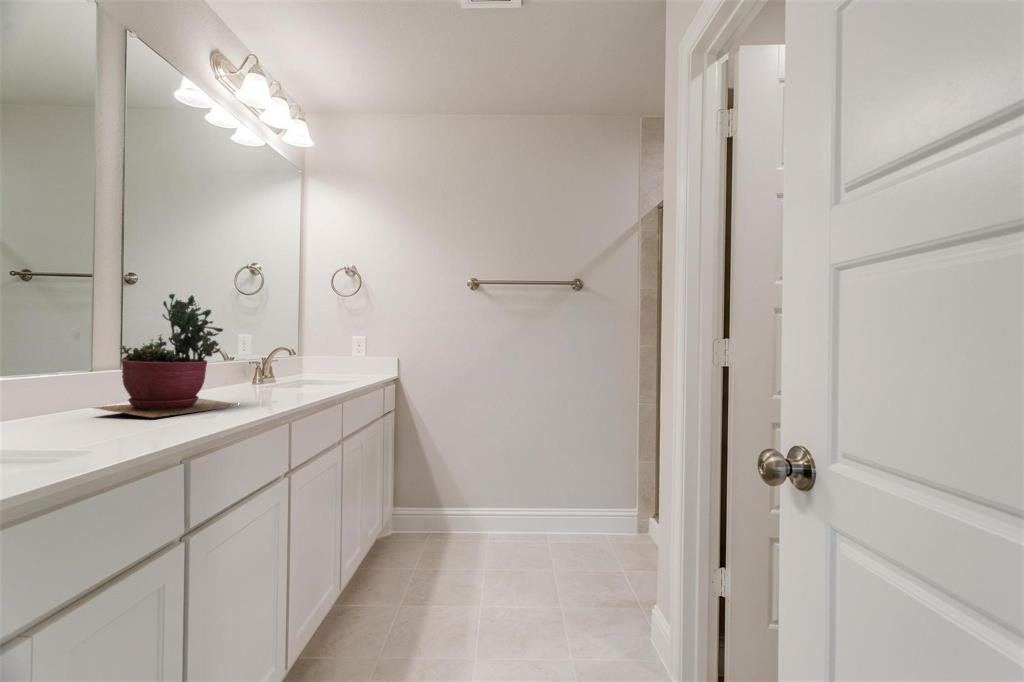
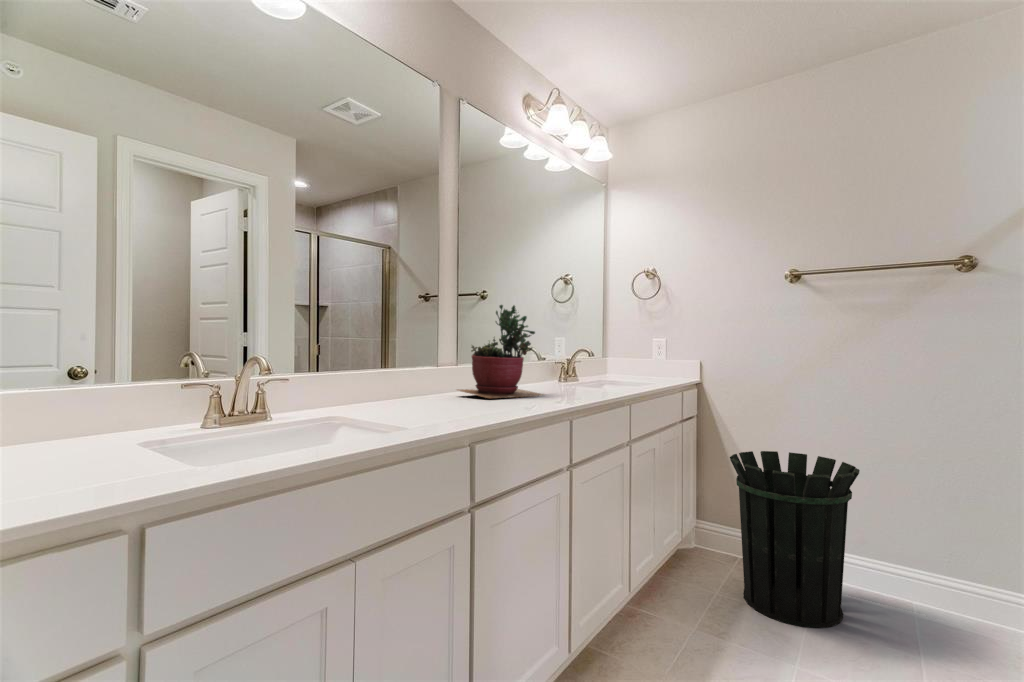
waste bin: none [427,432,522,577] -> present [730,451,860,628]

